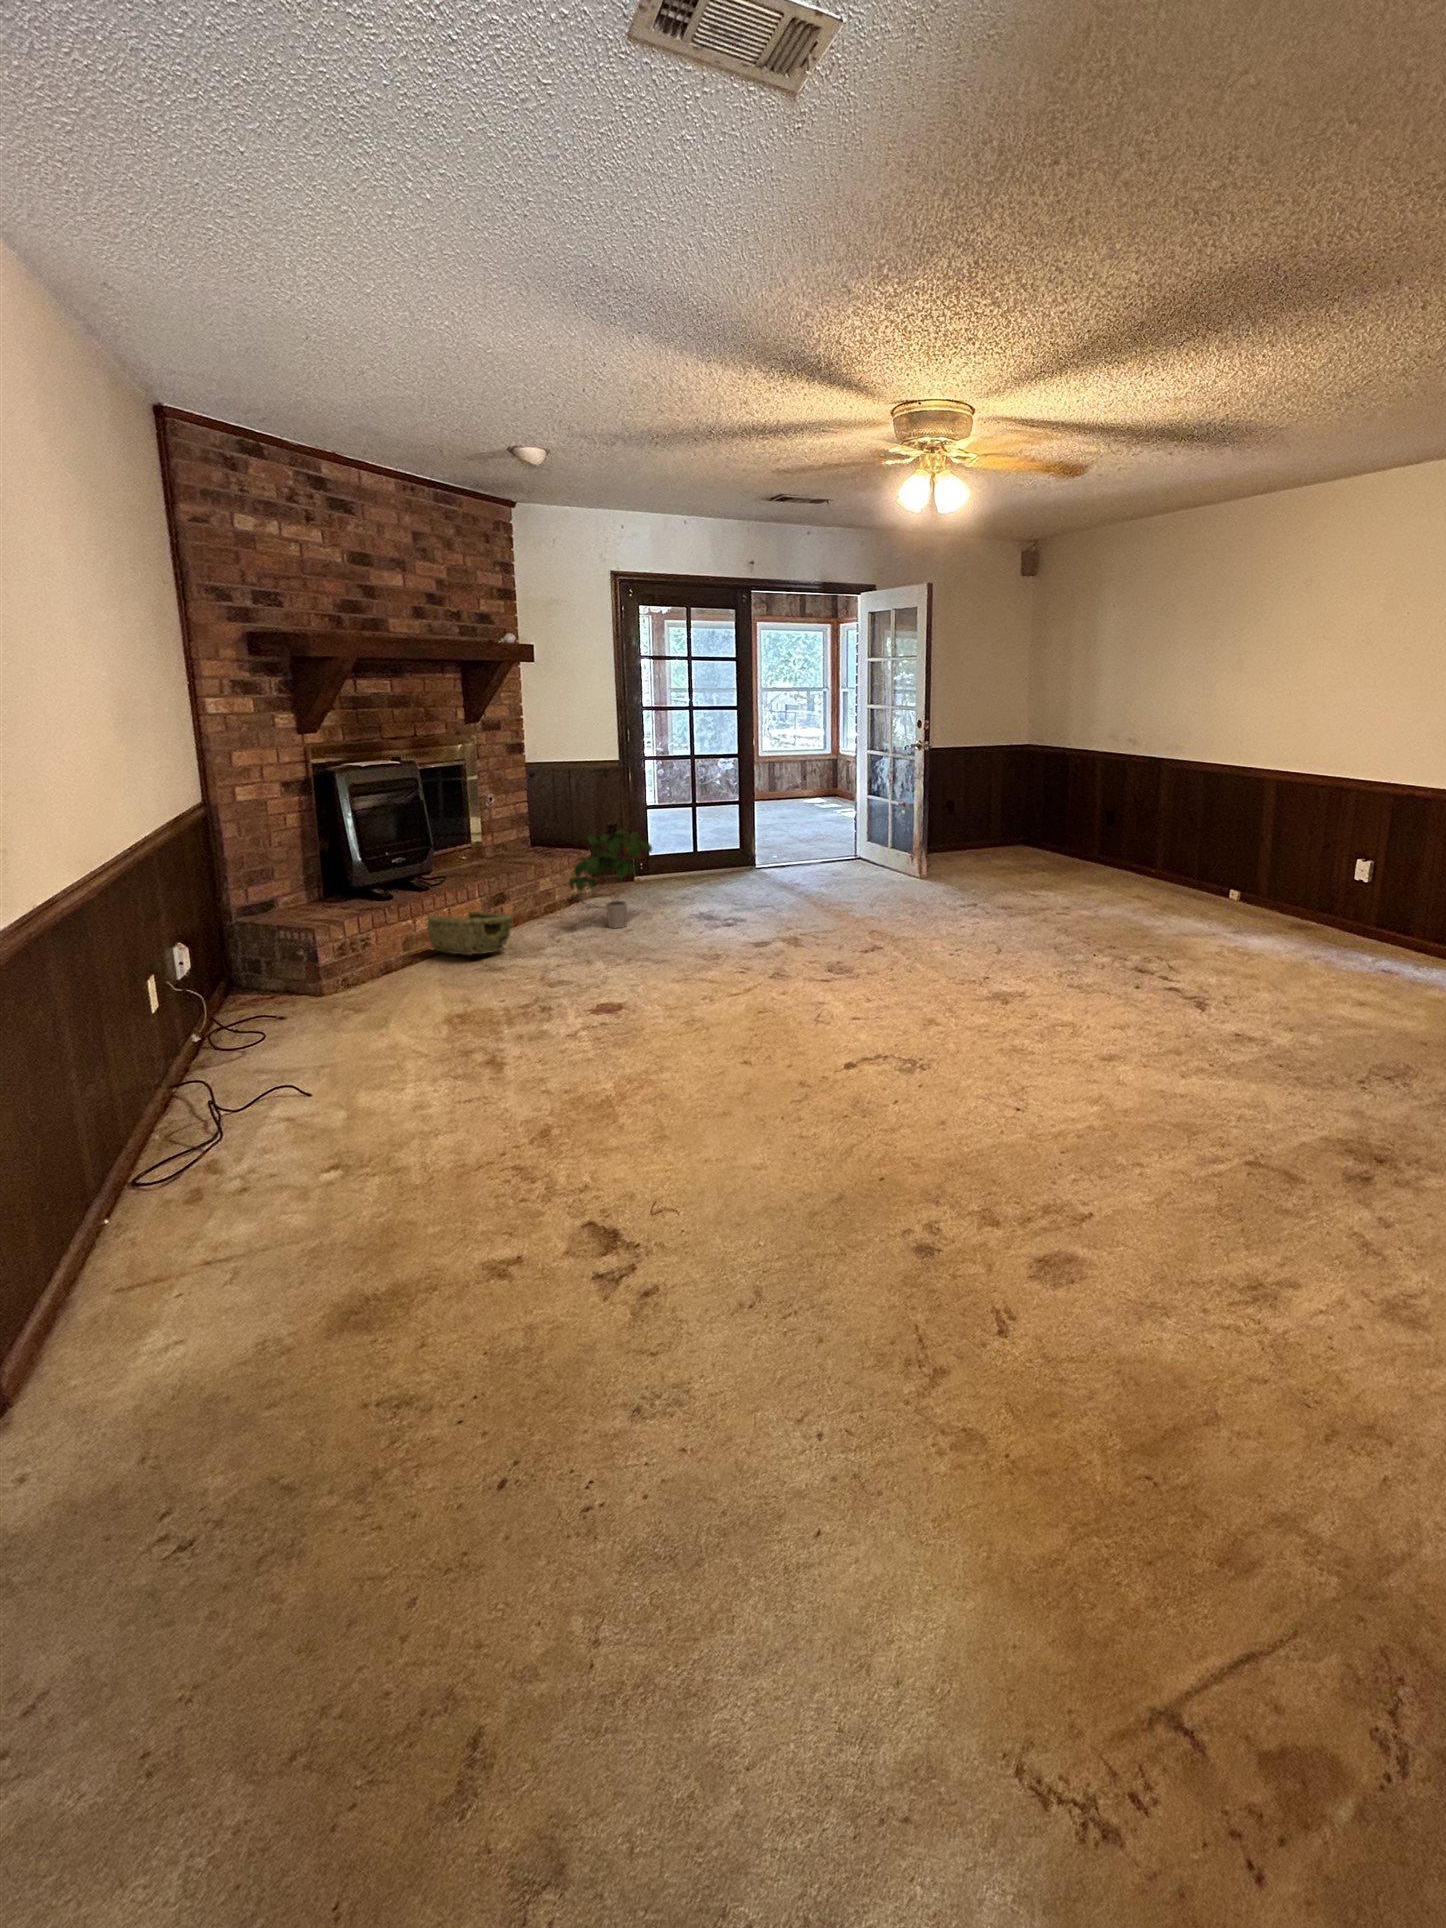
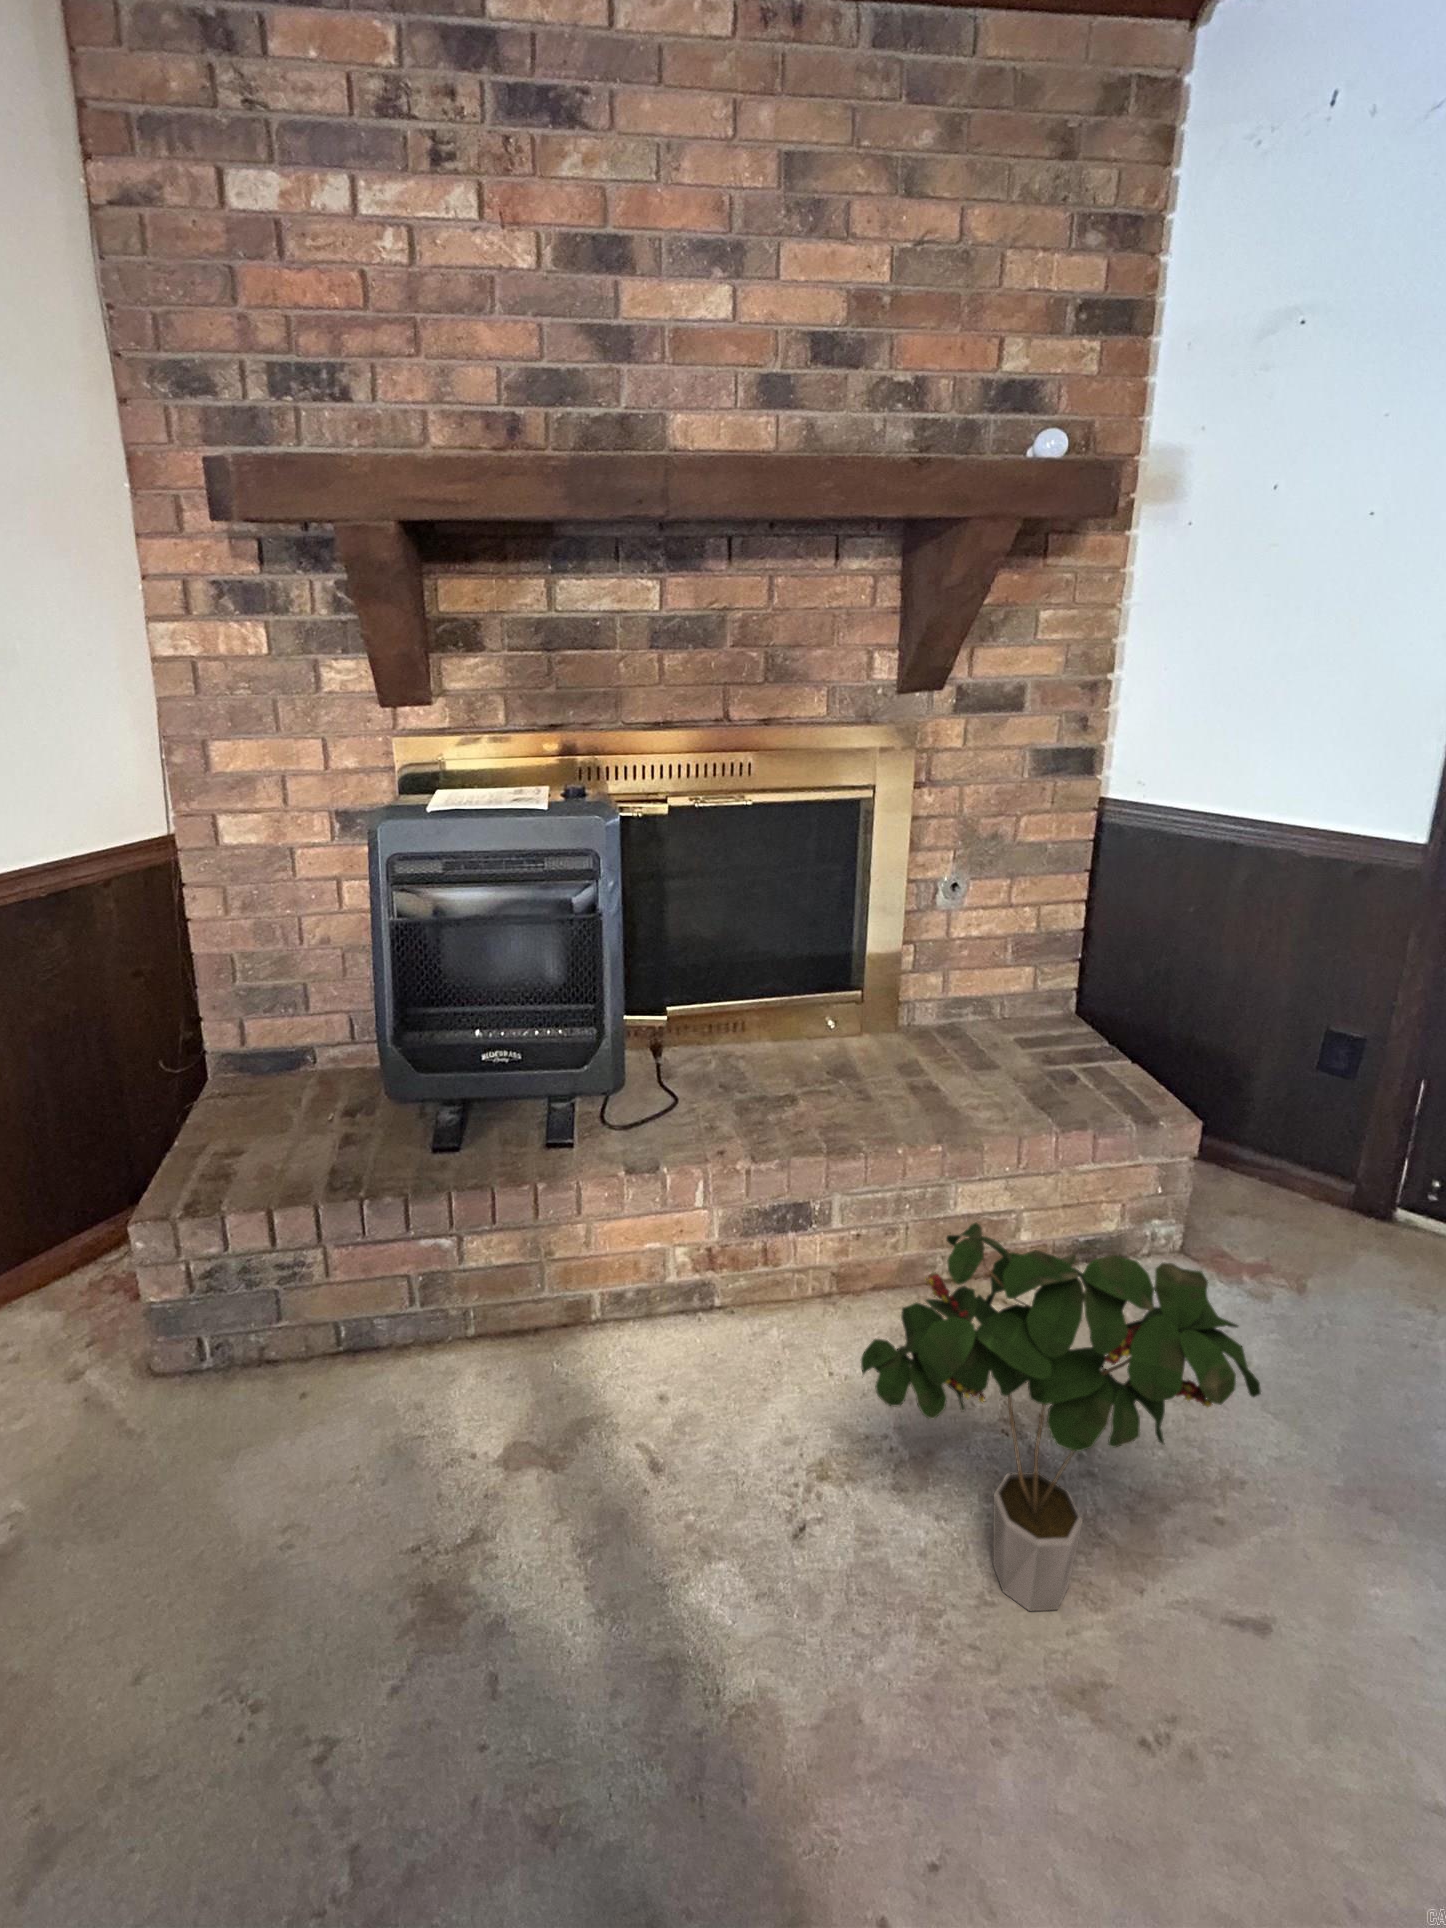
woven basket: present [427,912,513,955] -> none [428,1209,635,1473]

